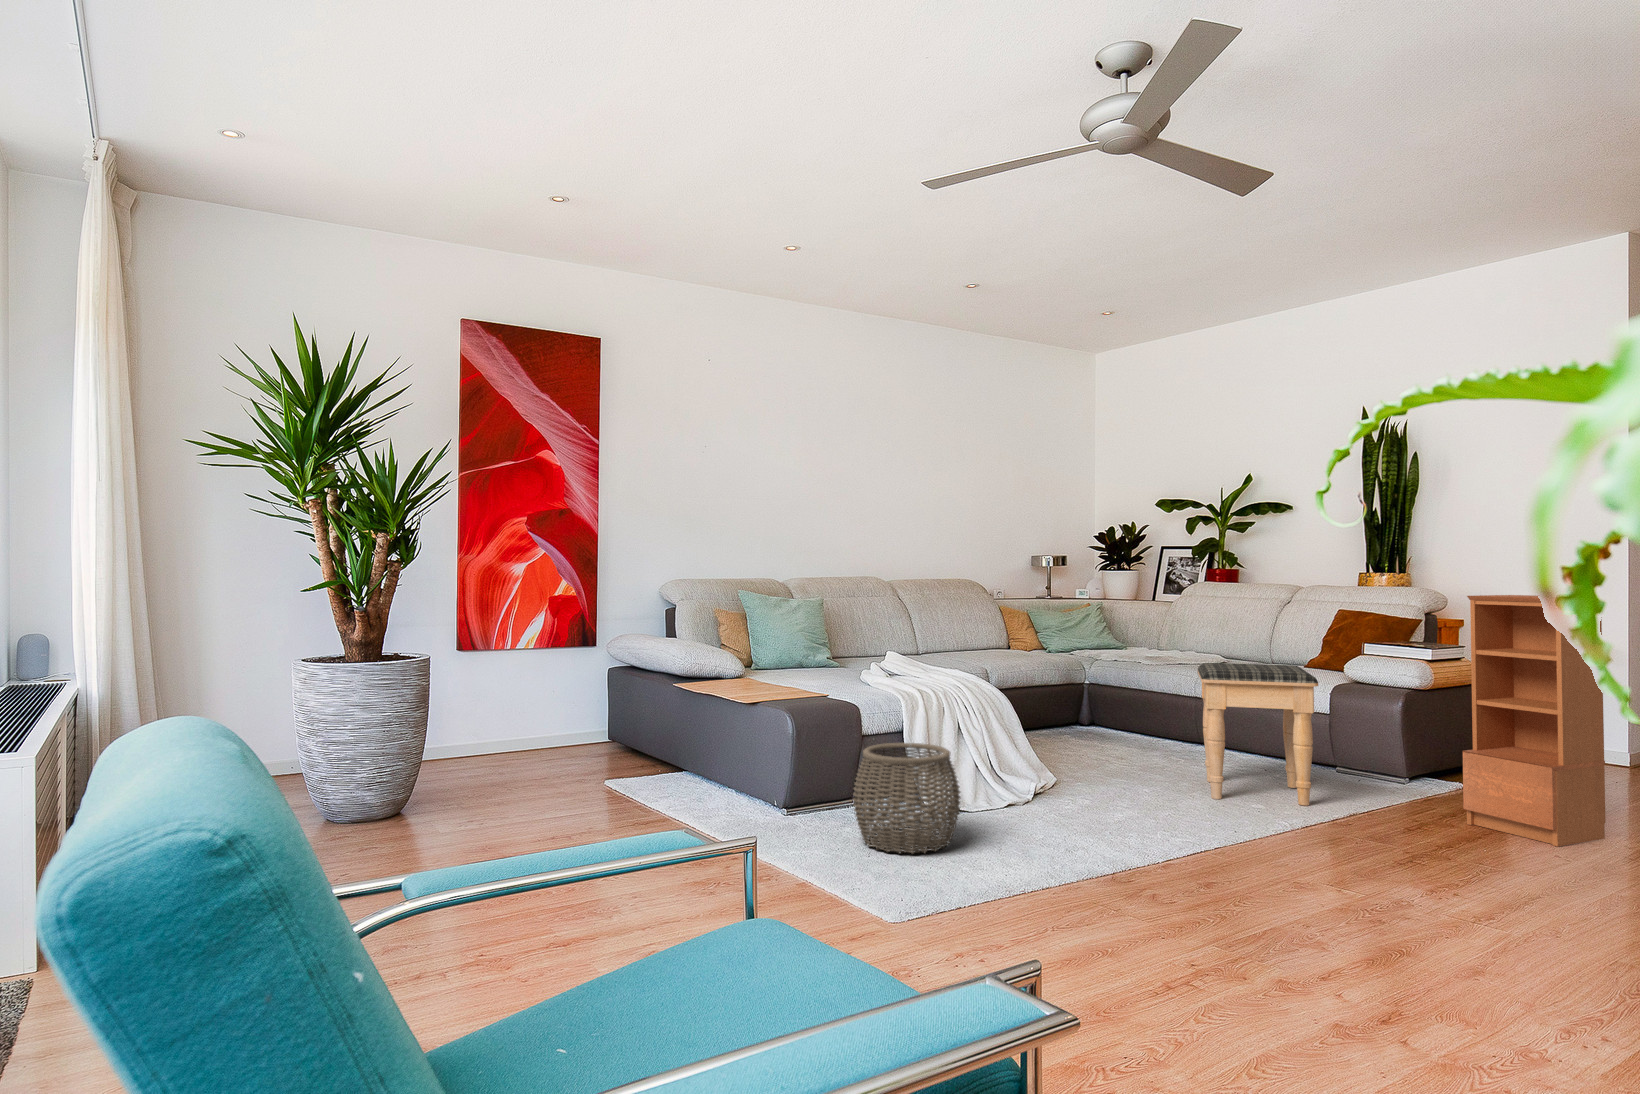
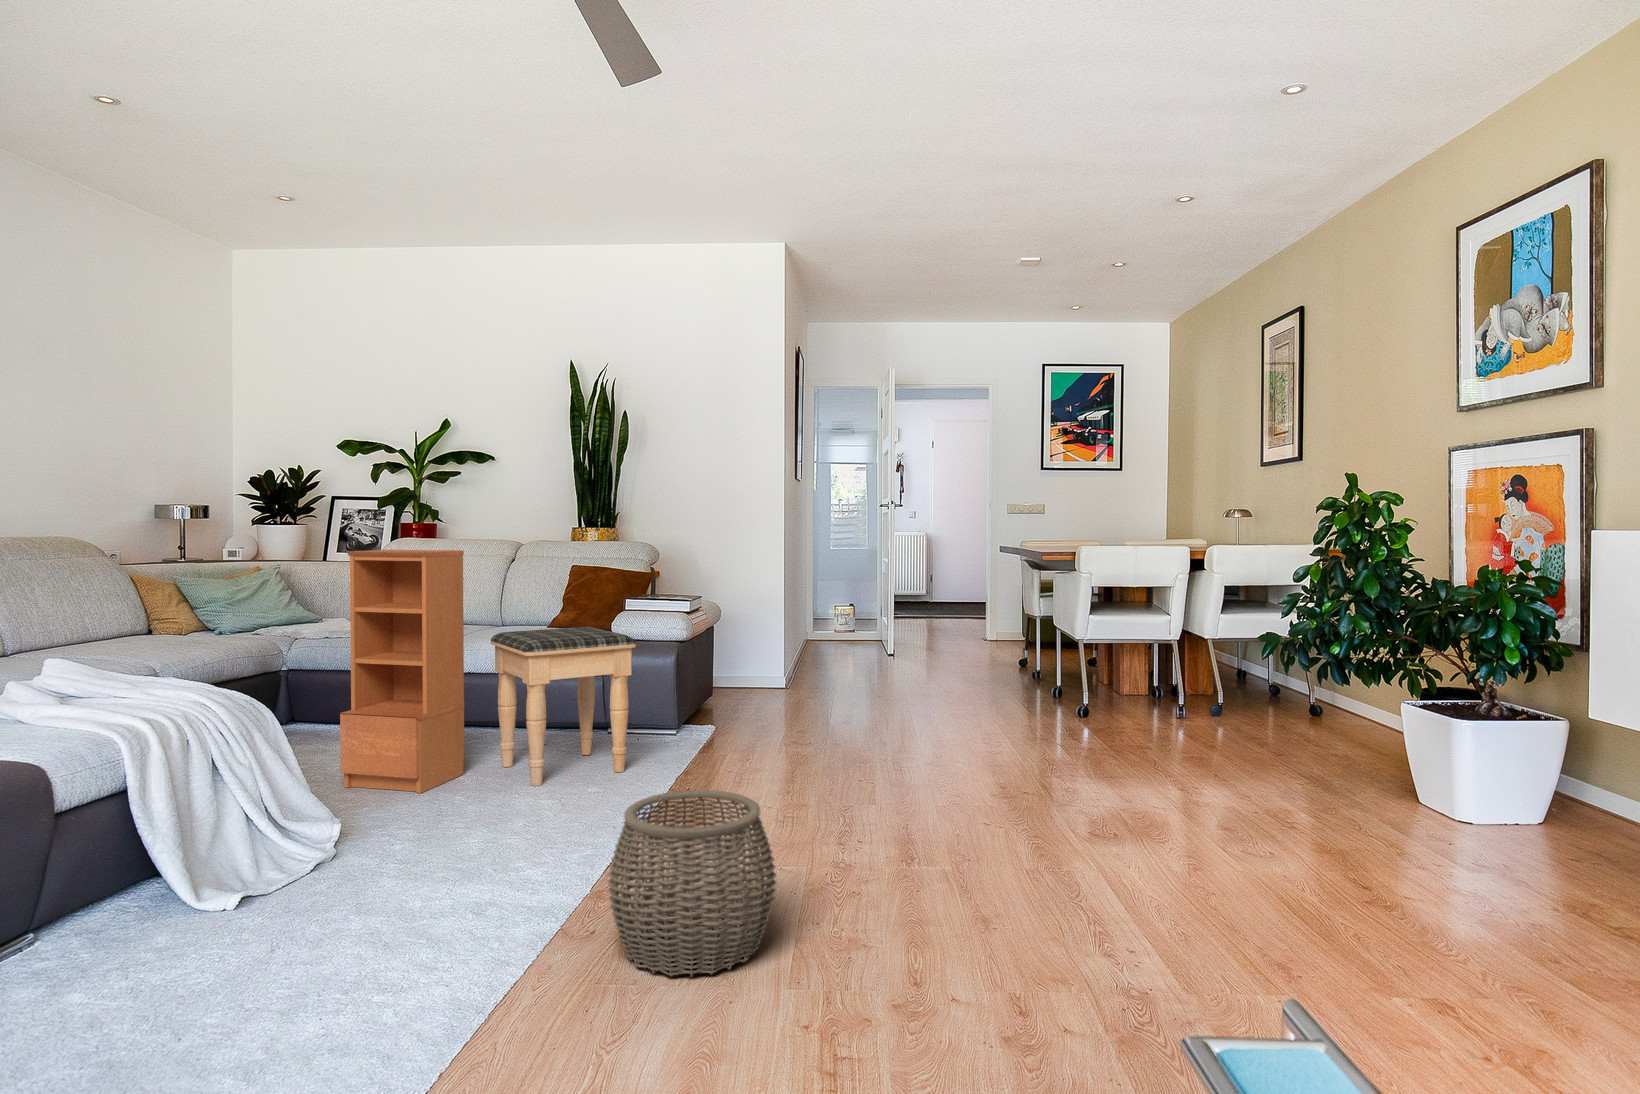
bookcase: present [1463,595,1606,847] -> present [340,550,465,793]
woven basket: present [853,743,961,854] -> present [608,790,776,977]

